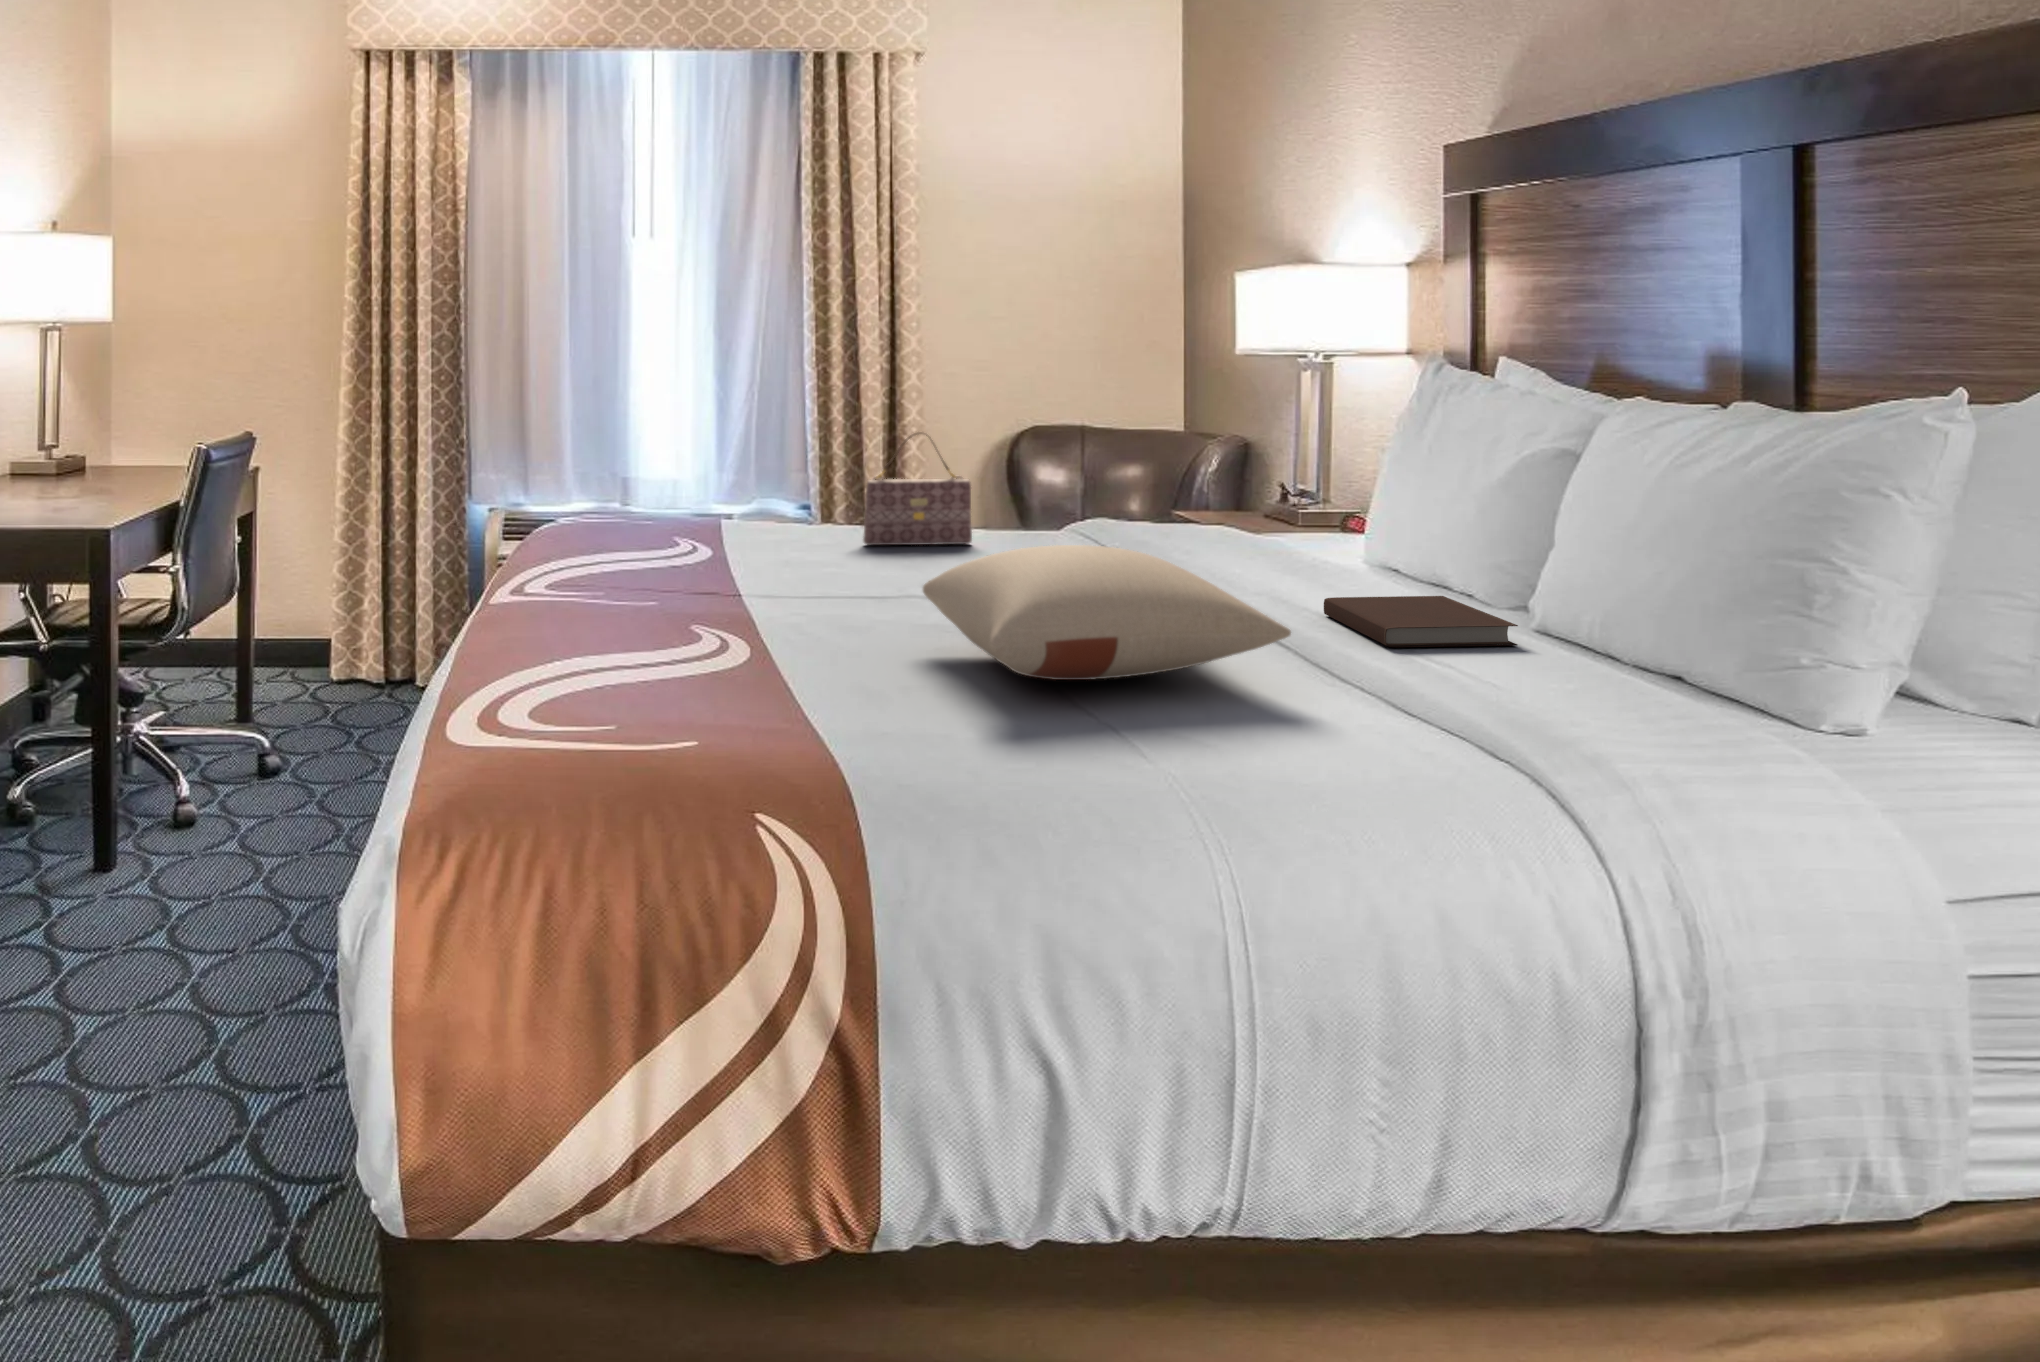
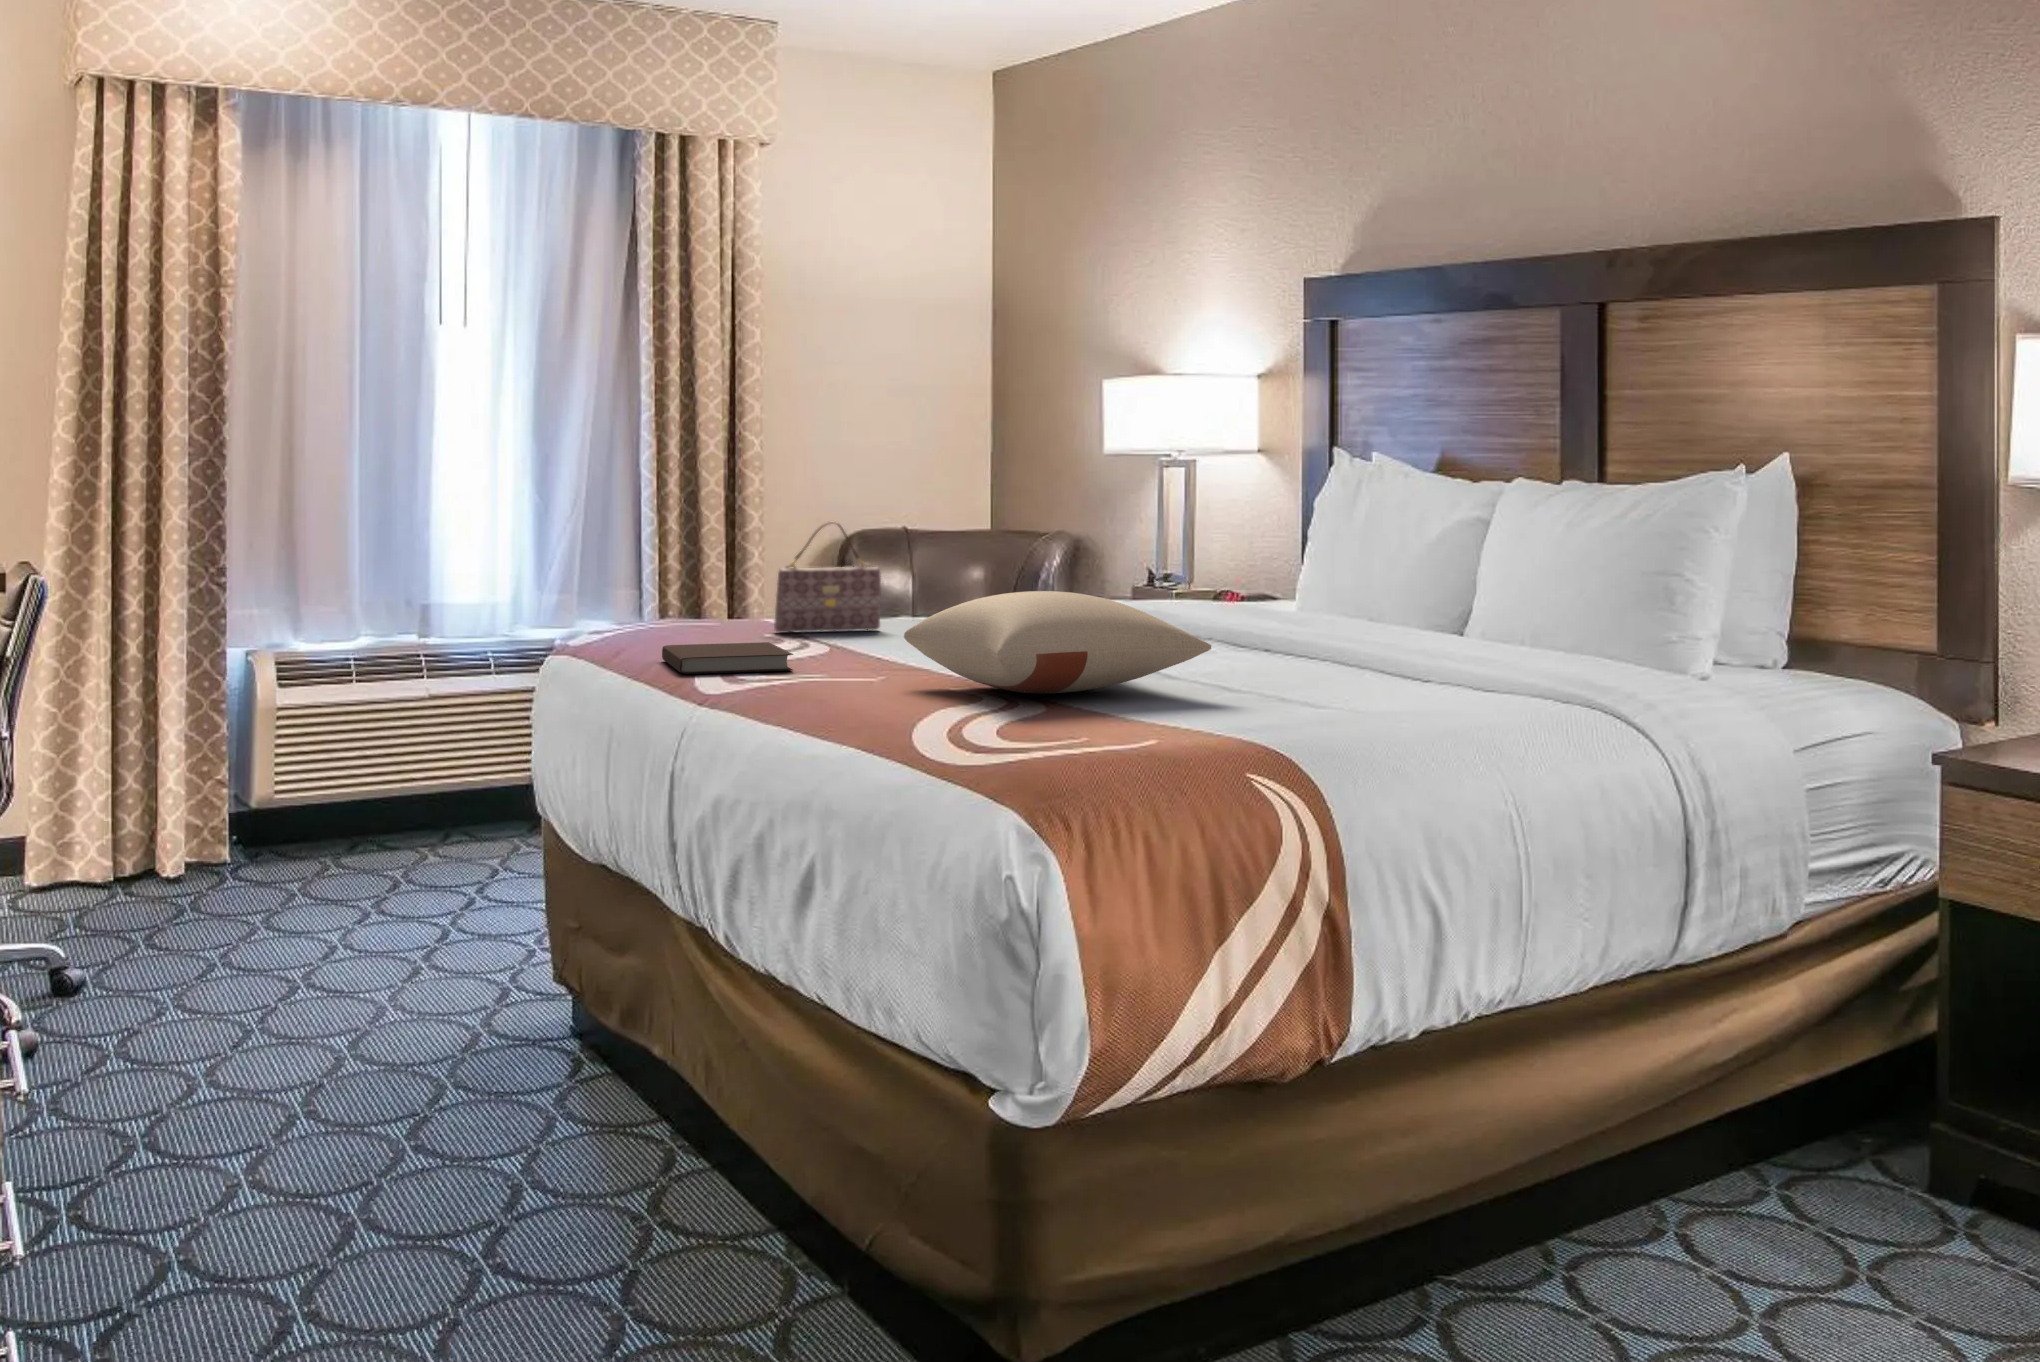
notebook: present [1324,596,1518,647] -> present [662,642,793,674]

